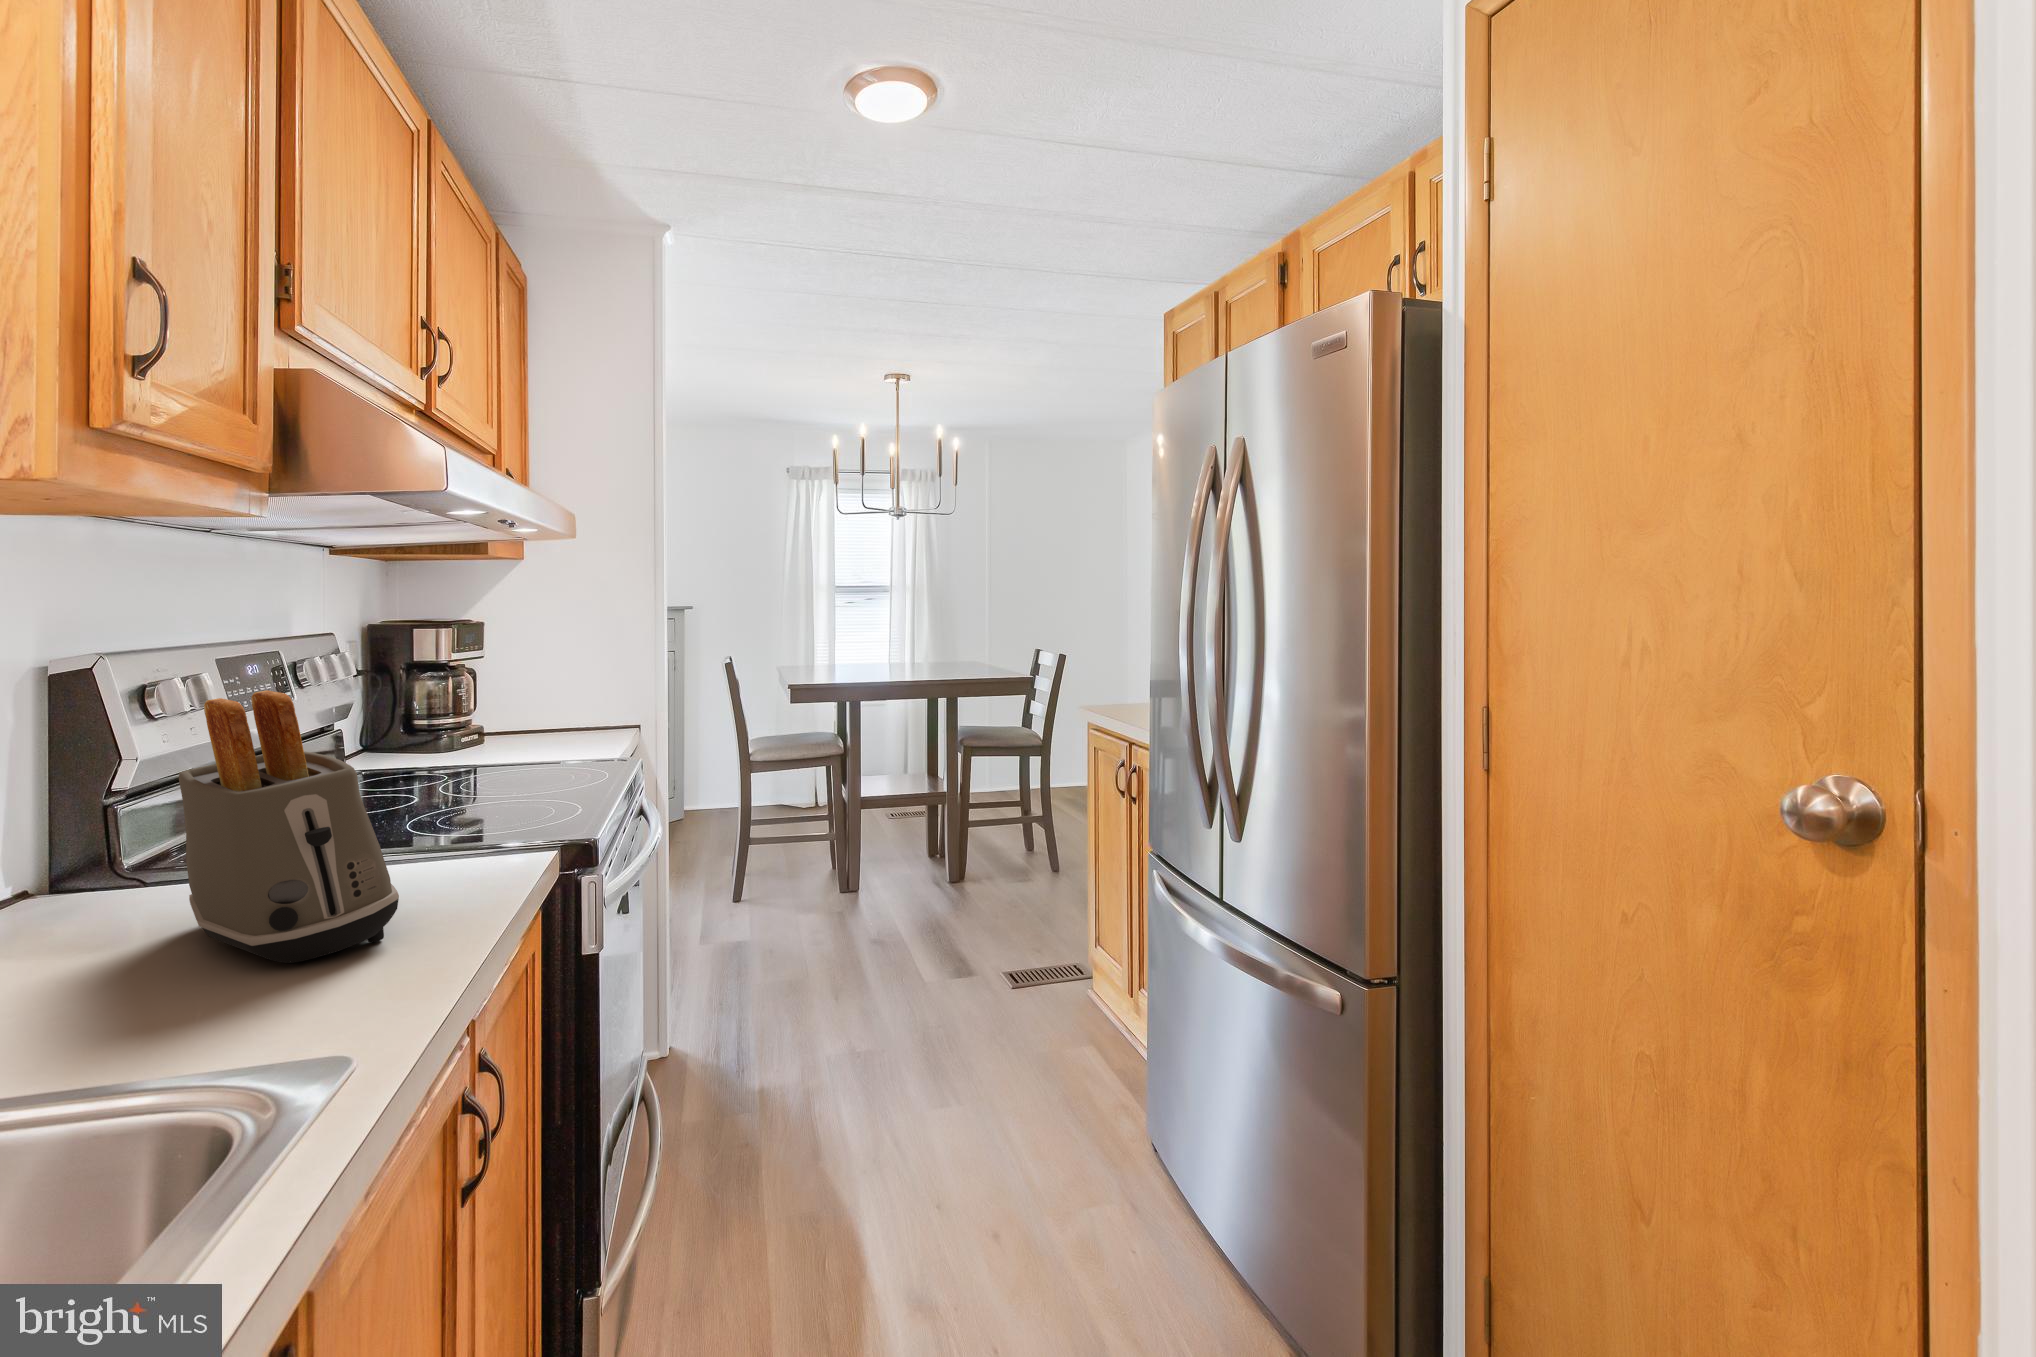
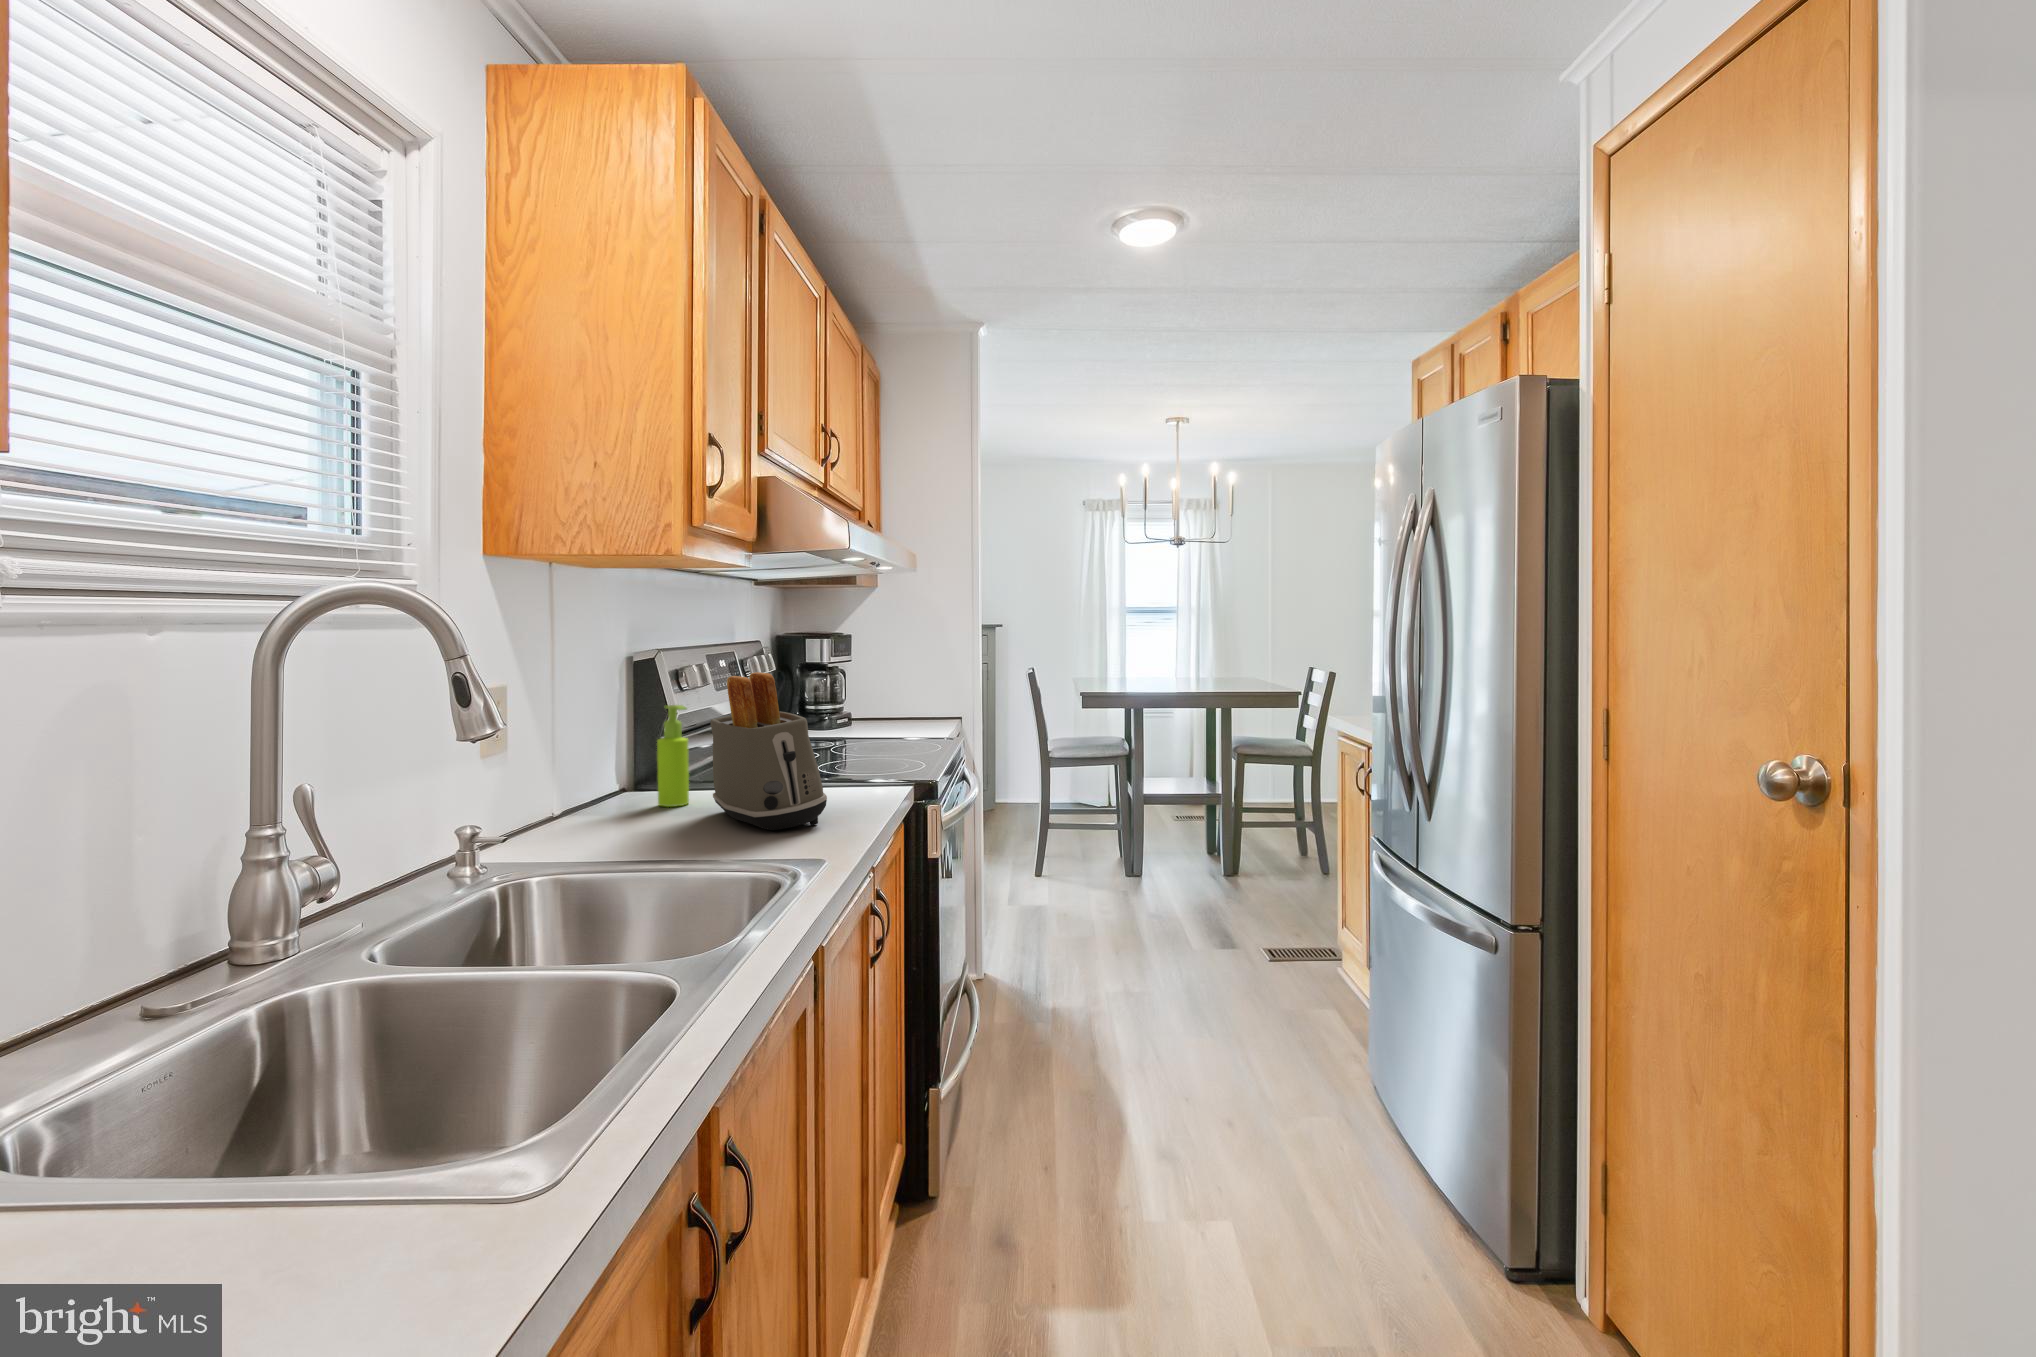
soap dispenser: none [83,745,154,919] -> present [657,705,689,807]

